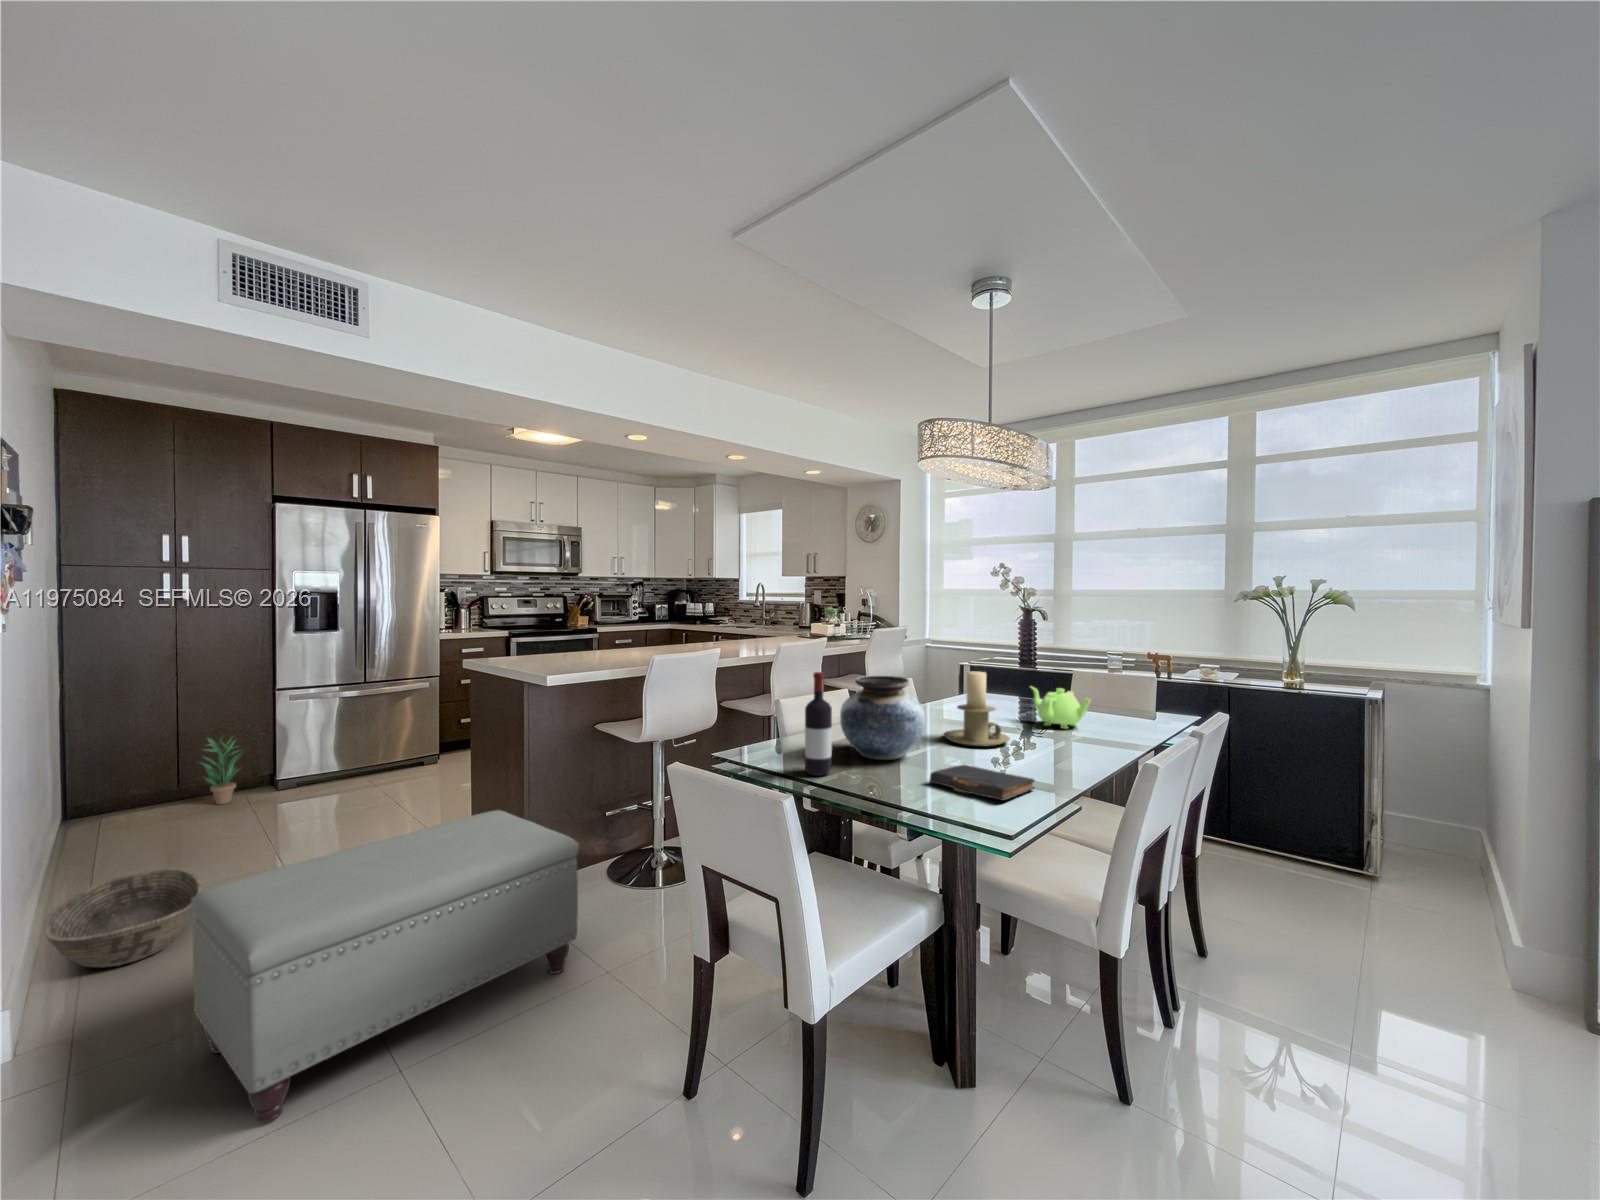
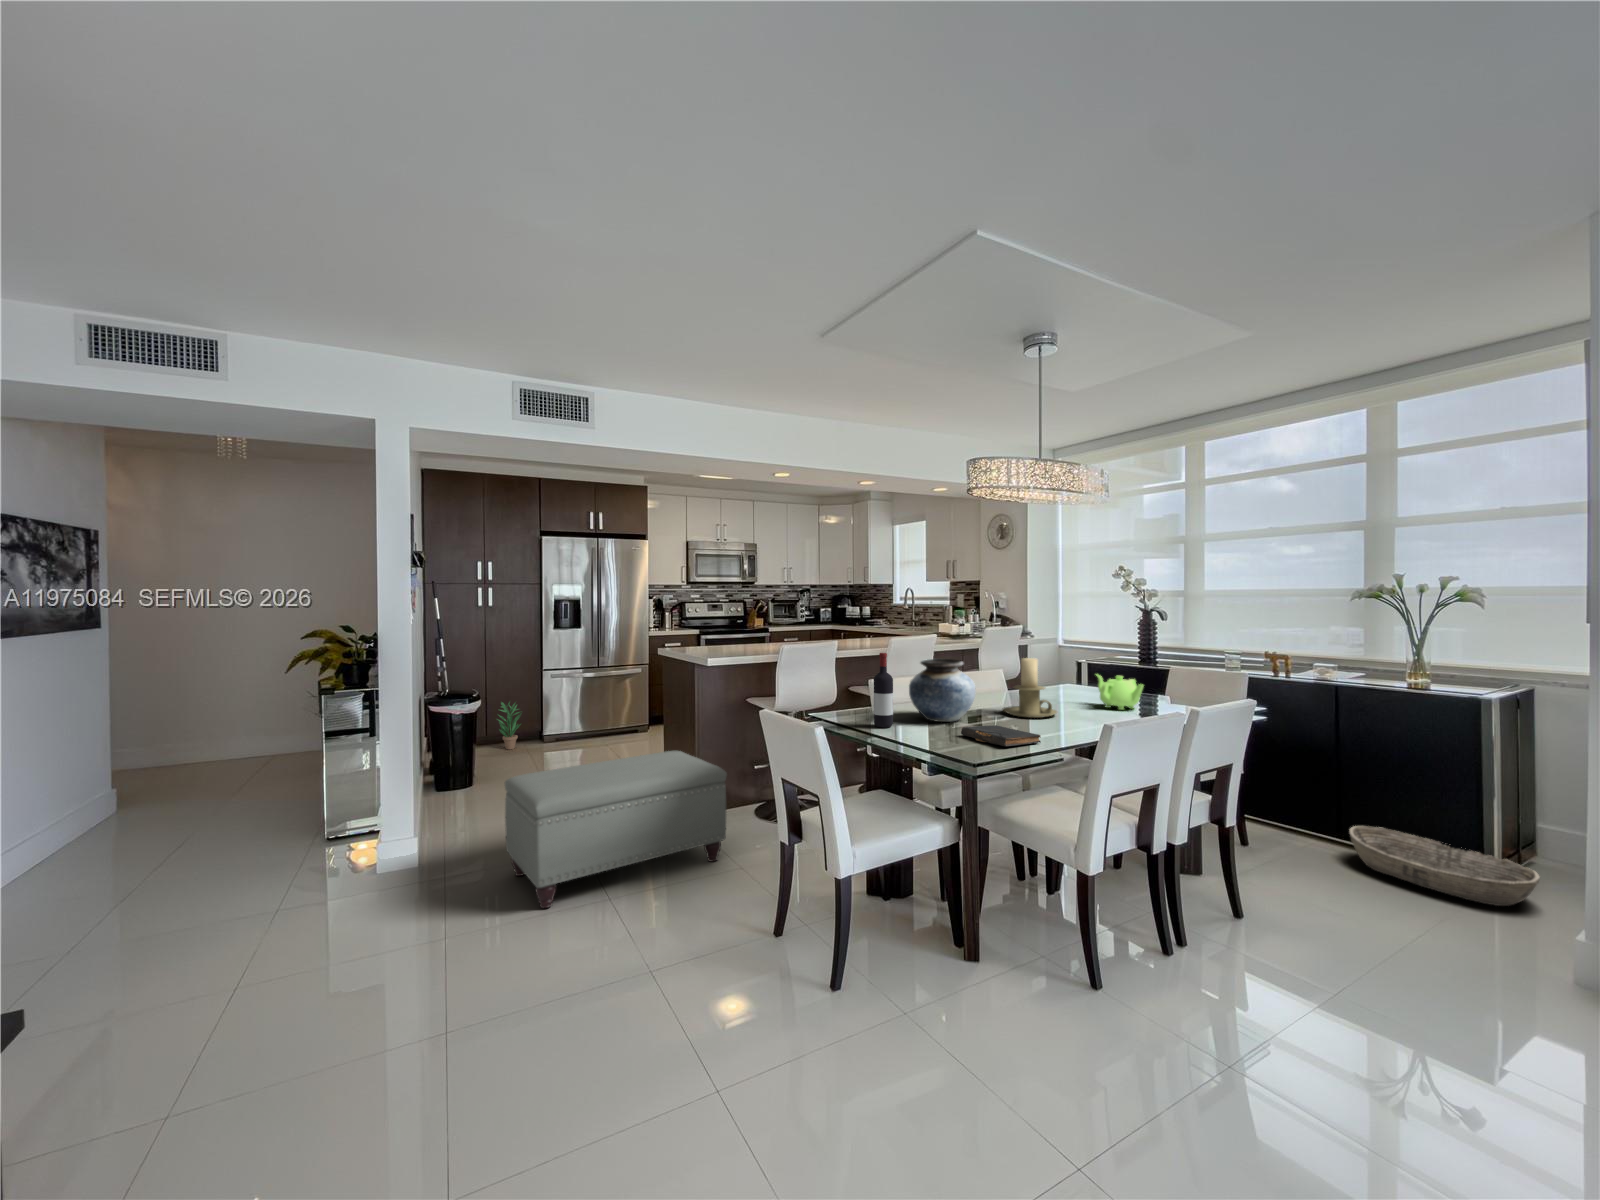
basket: present [43,869,202,967] -> present [1350,826,1540,906]

